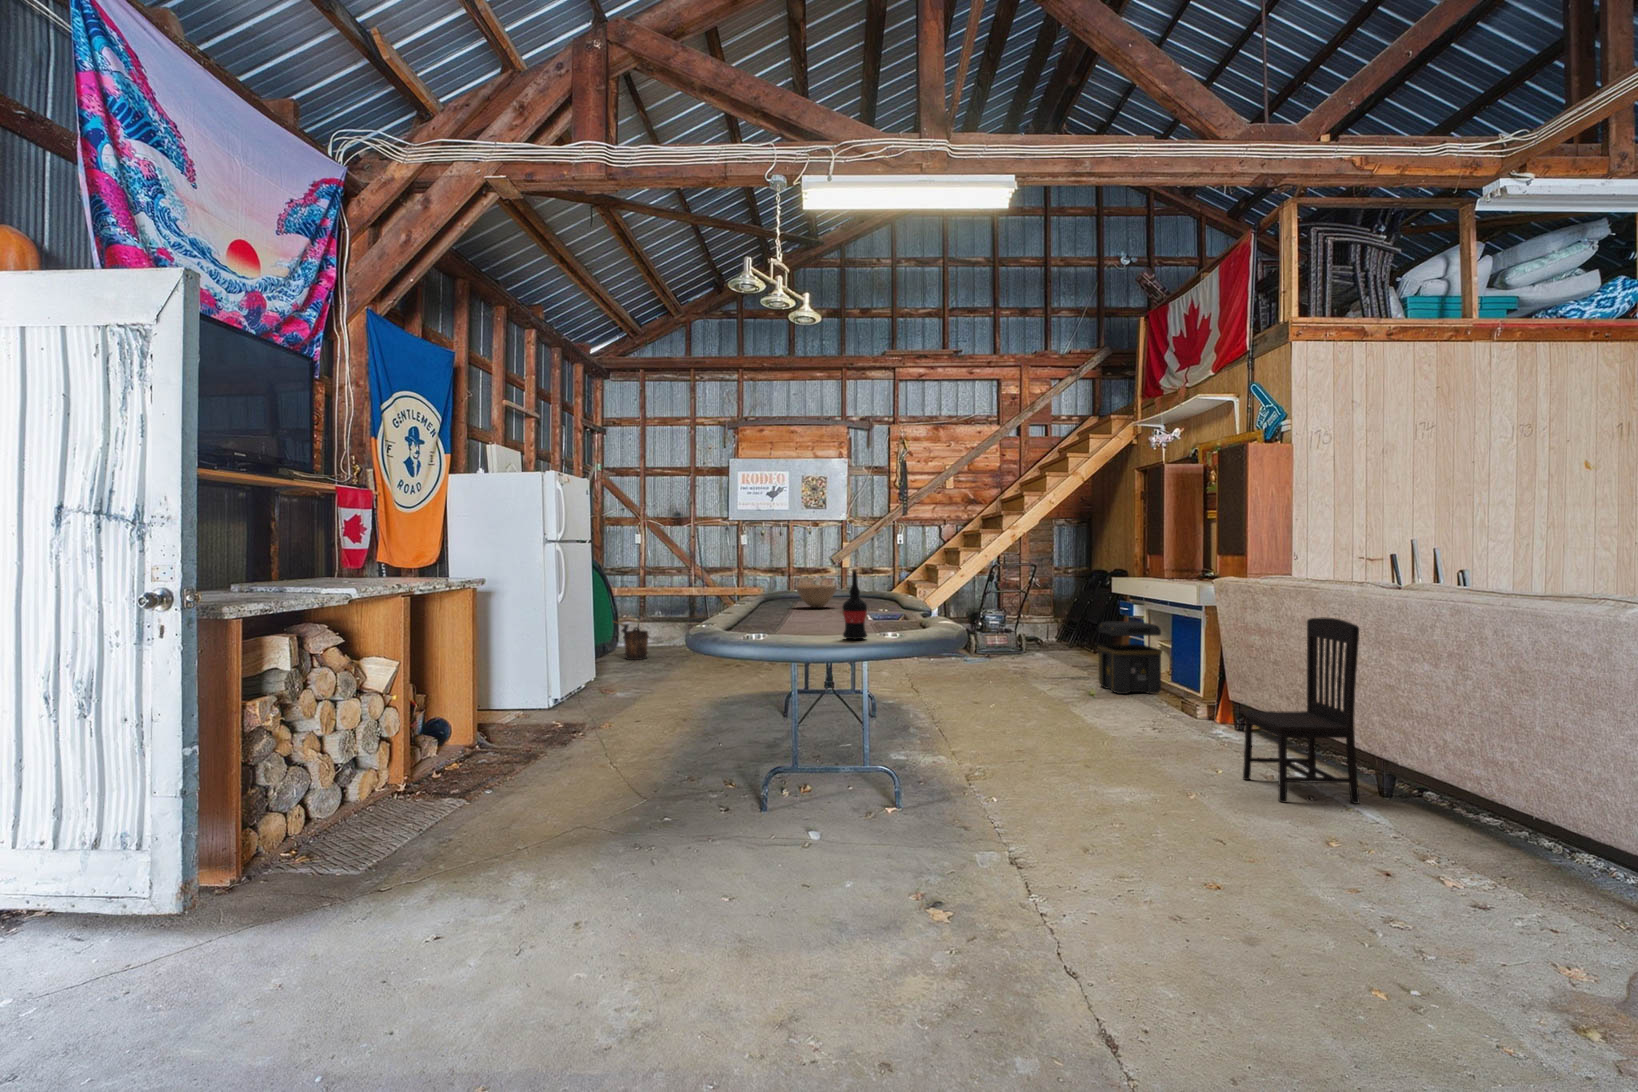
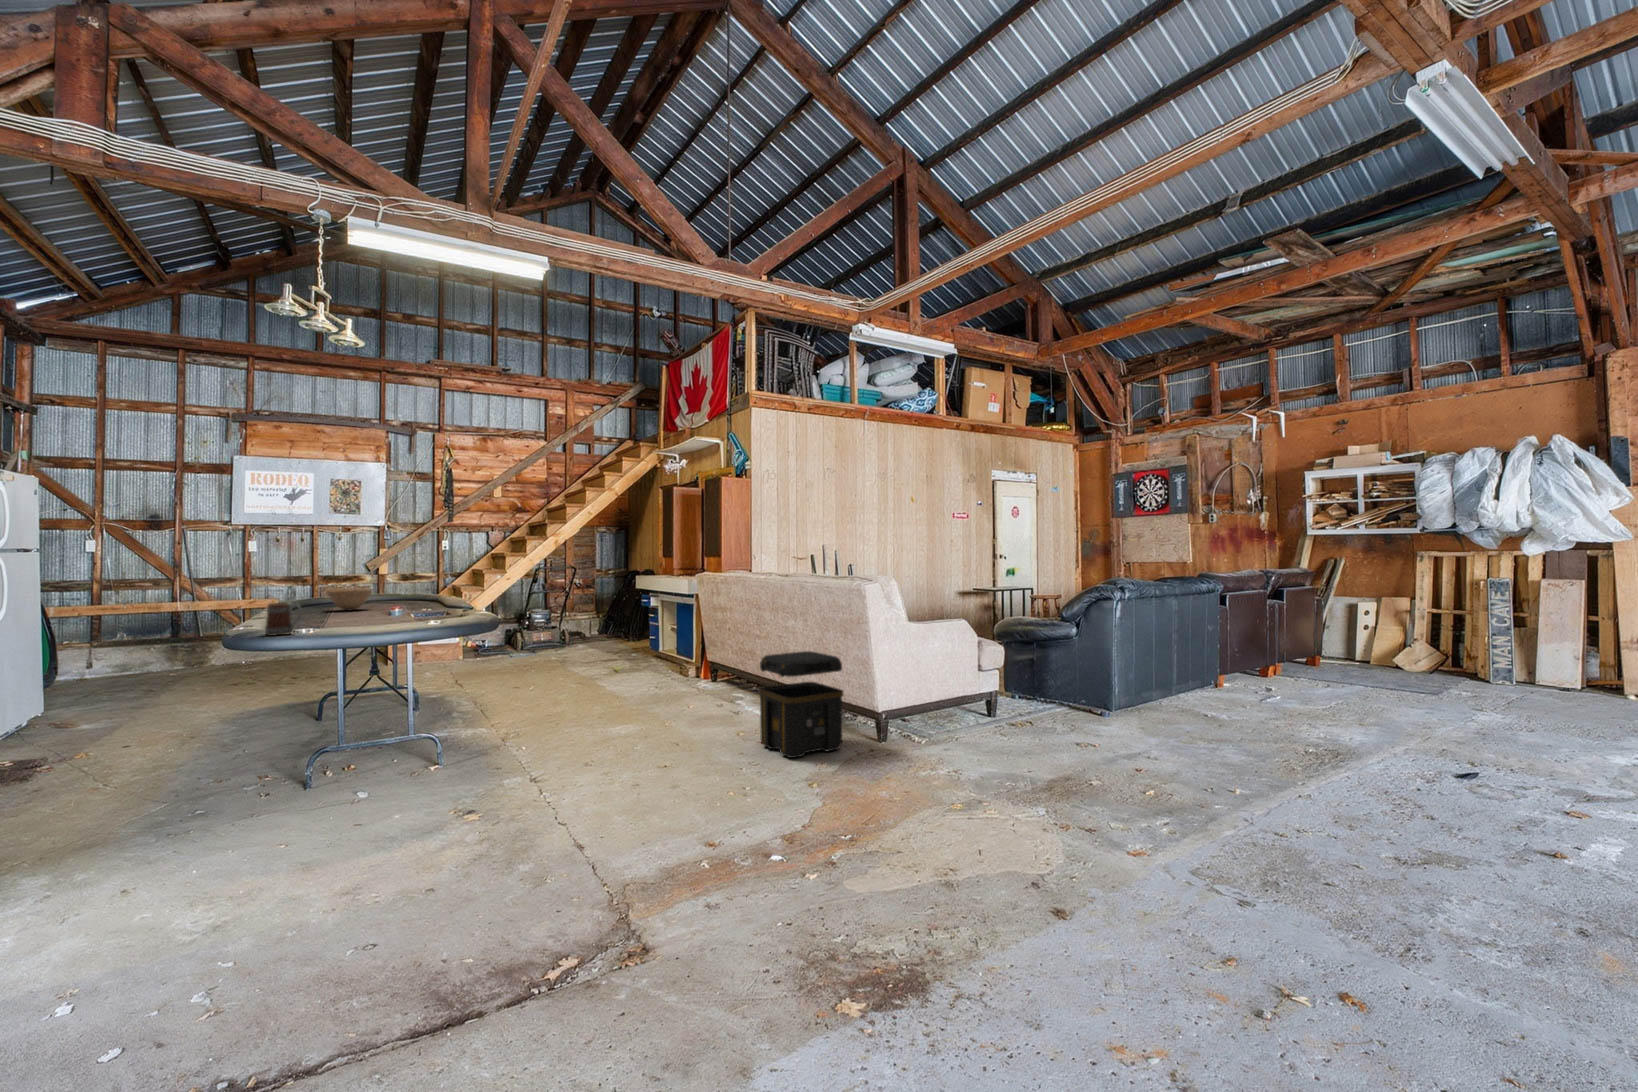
wine bottle: present [842,569,867,639] -> none [377,572,400,630]
beer mug: none [735,601,769,639] -> present [265,603,302,636]
chair: present [1243,617,1359,804] -> none [703,599,767,724]
bucket: present [613,621,649,660] -> none [55,642,116,687]
toolbox: present [1098,621,1162,694] -> present [759,651,843,758]

